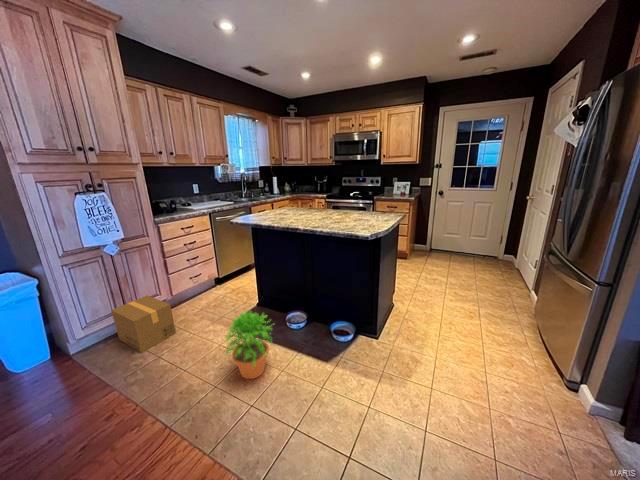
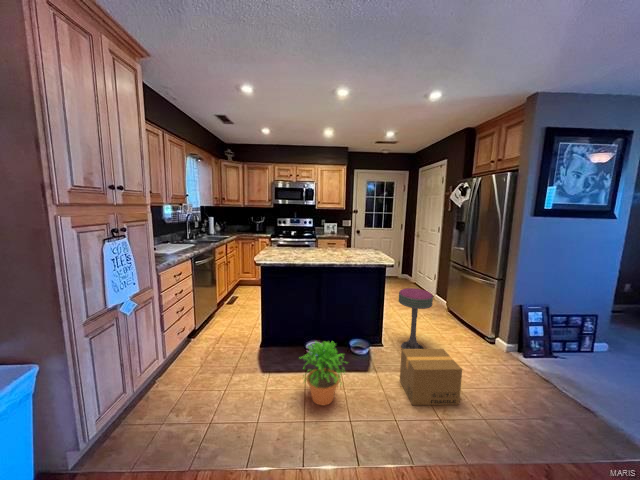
bar stool: none [396,271,446,362] -> present [399,288,433,349]
cardboard box: present [111,296,176,353] -> present [400,349,462,405]

